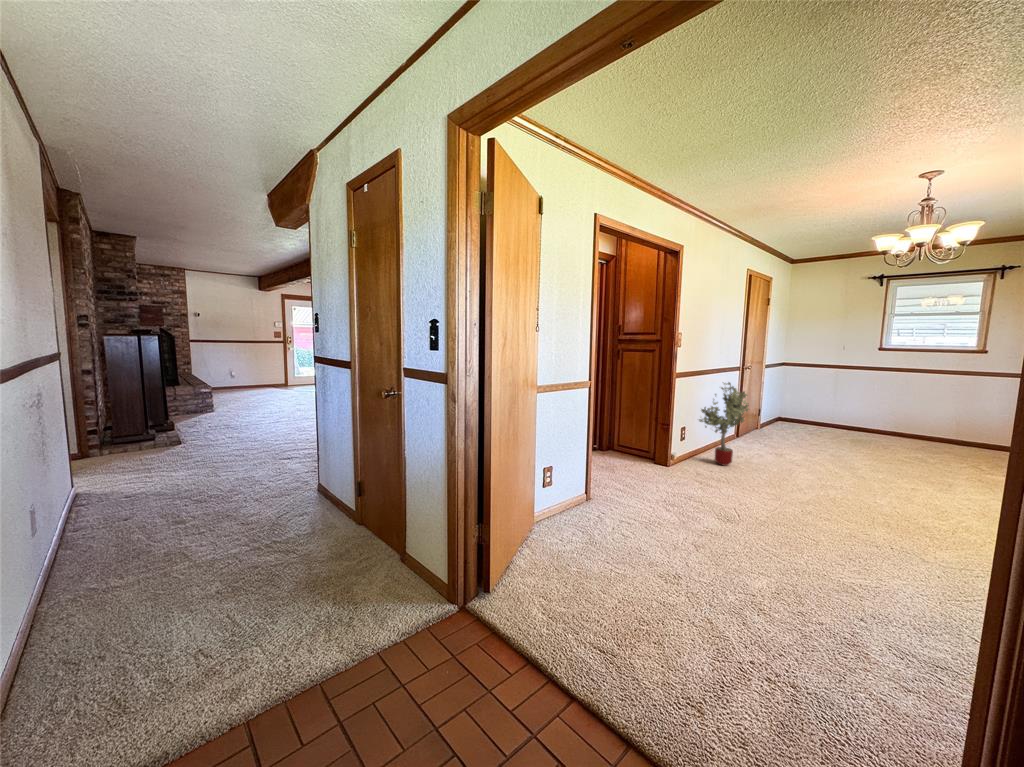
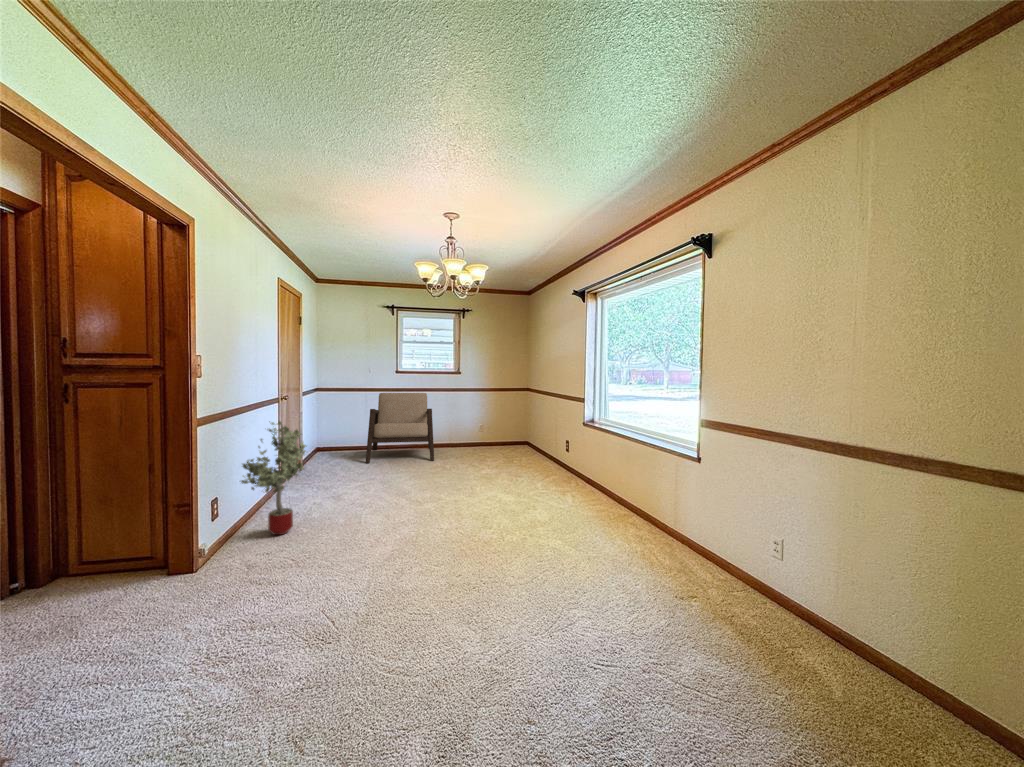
armchair: none [822,372,928,456] -> present [366,393,434,463]

